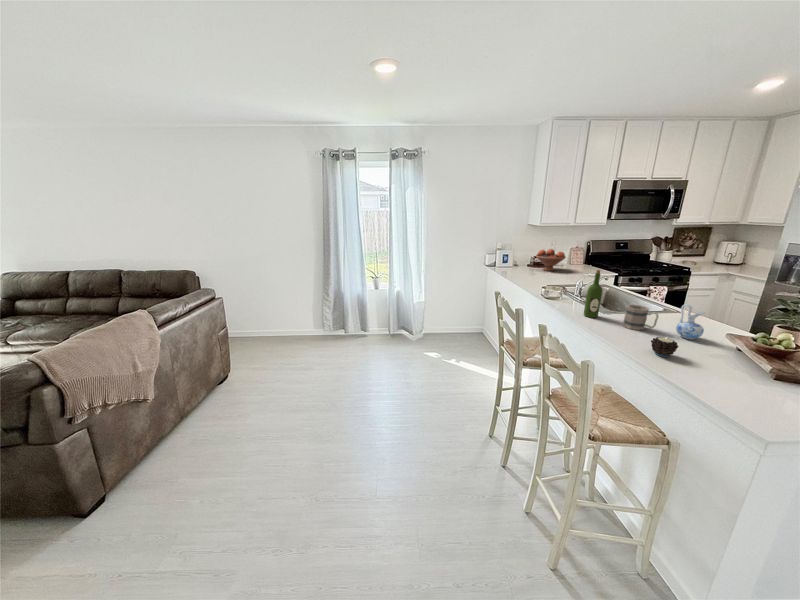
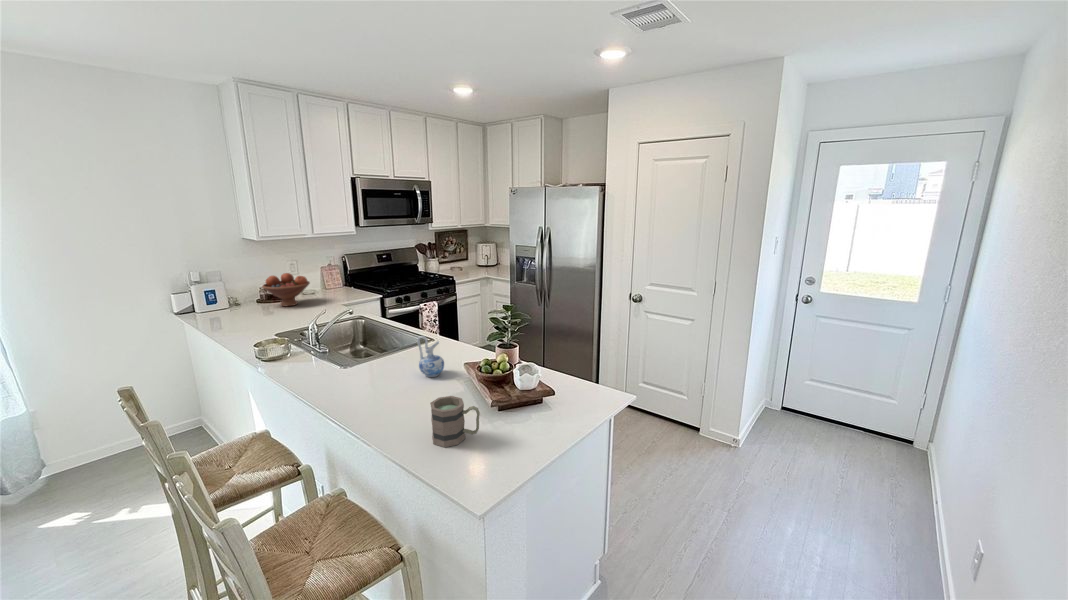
wine bottle: present [584,270,602,318] -> none [308,308,332,379]
mug: present [623,304,658,330] -> present [430,396,480,447]
candle: present [651,337,678,357] -> none [380,390,410,418]

